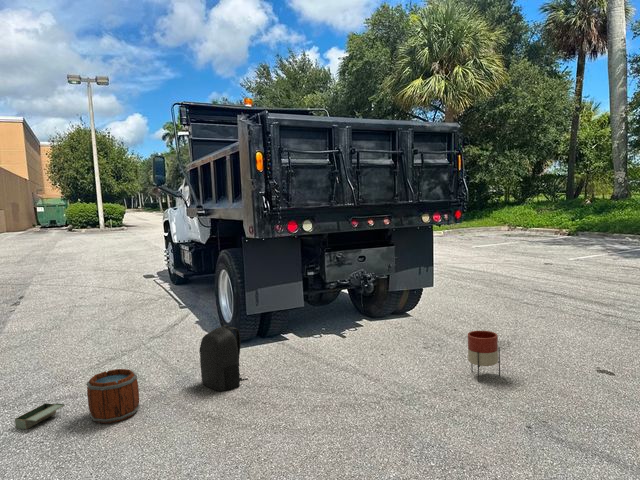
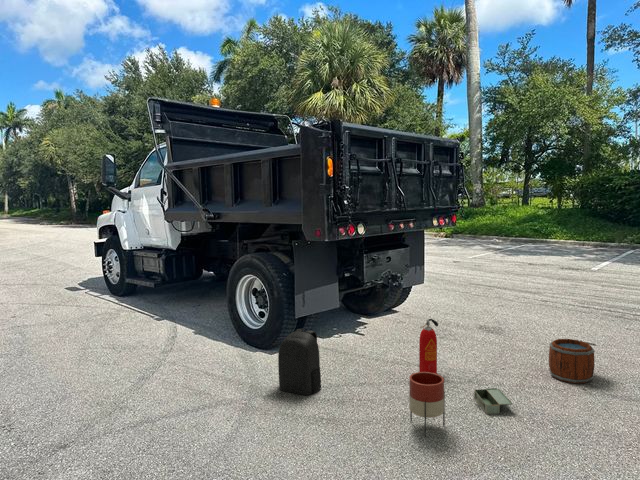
fire extinguisher: none [347,322,373,386] -> present [419,319,438,374]
planter: present [468,330,500,382] -> present [409,372,445,437]
bucket: present [86,369,140,423] -> present [549,339,595,383]
toolbox: present [15,403,65,429] -> present [474,388,512,414]

